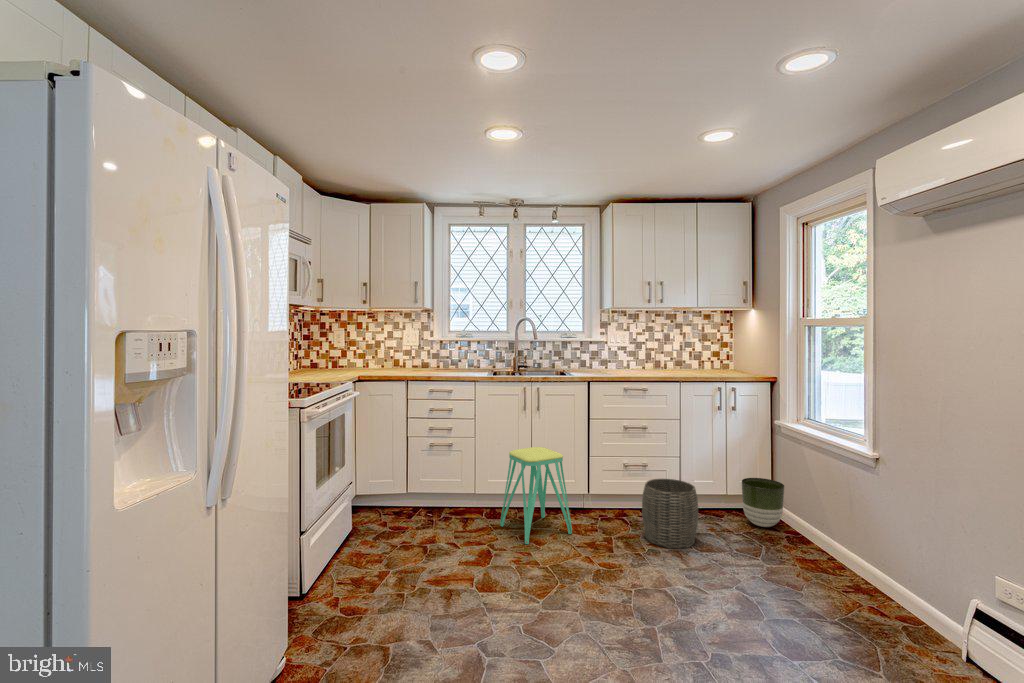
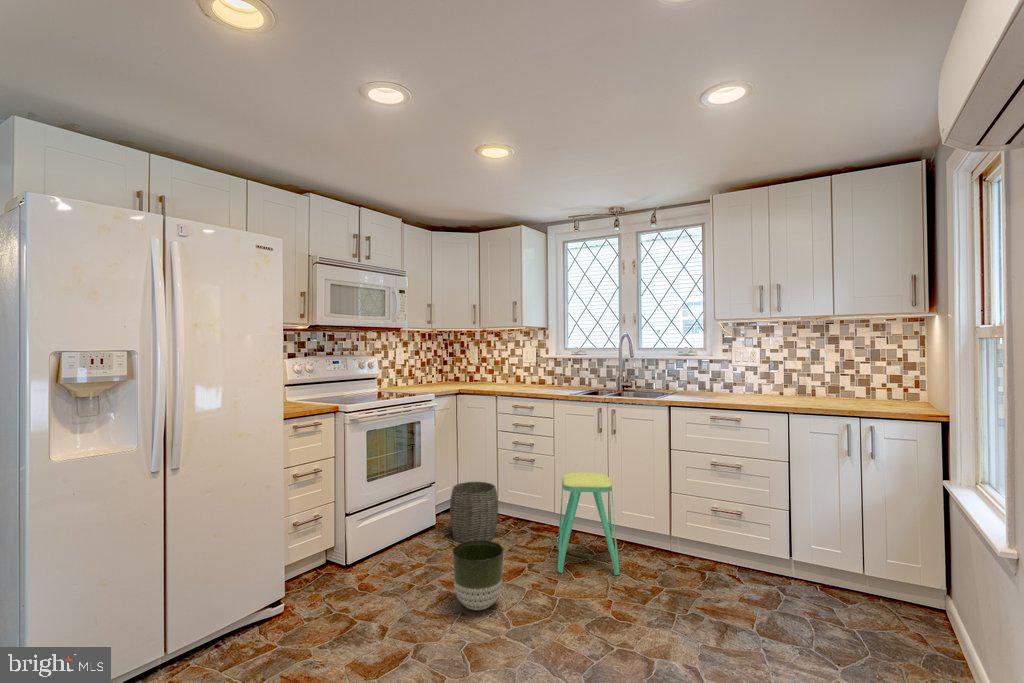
planter: present [742,478,784,527] -> present [453,540,504,610]
woven basket: present [642,479,698,549] -> present [450,482,498,542]

